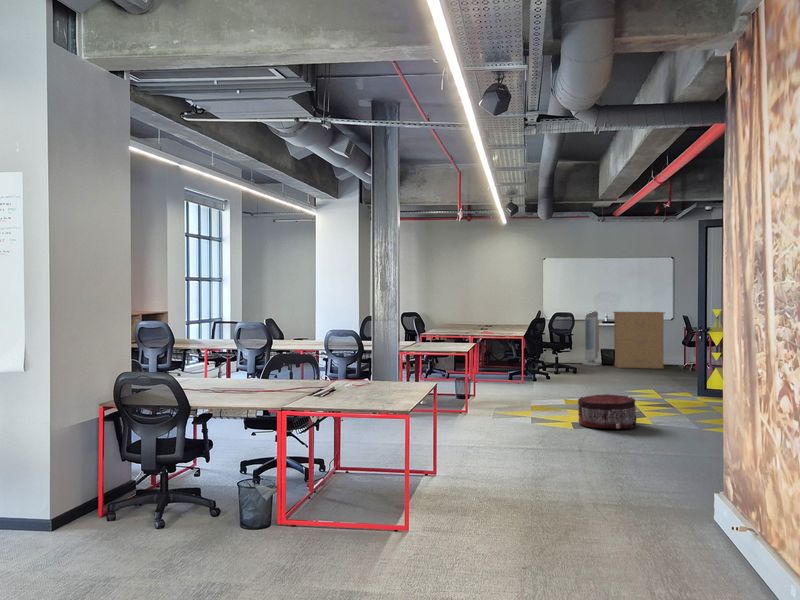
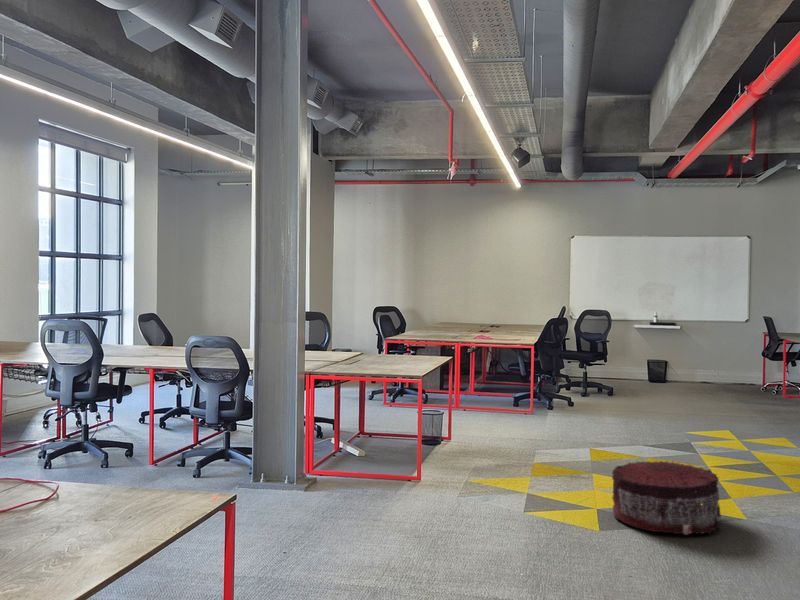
air purifier: present [582,311,601,365] -> none [620,308,646,382]
filing cabinet: present [613,312,664,369] -> none [664,309,738,389]

